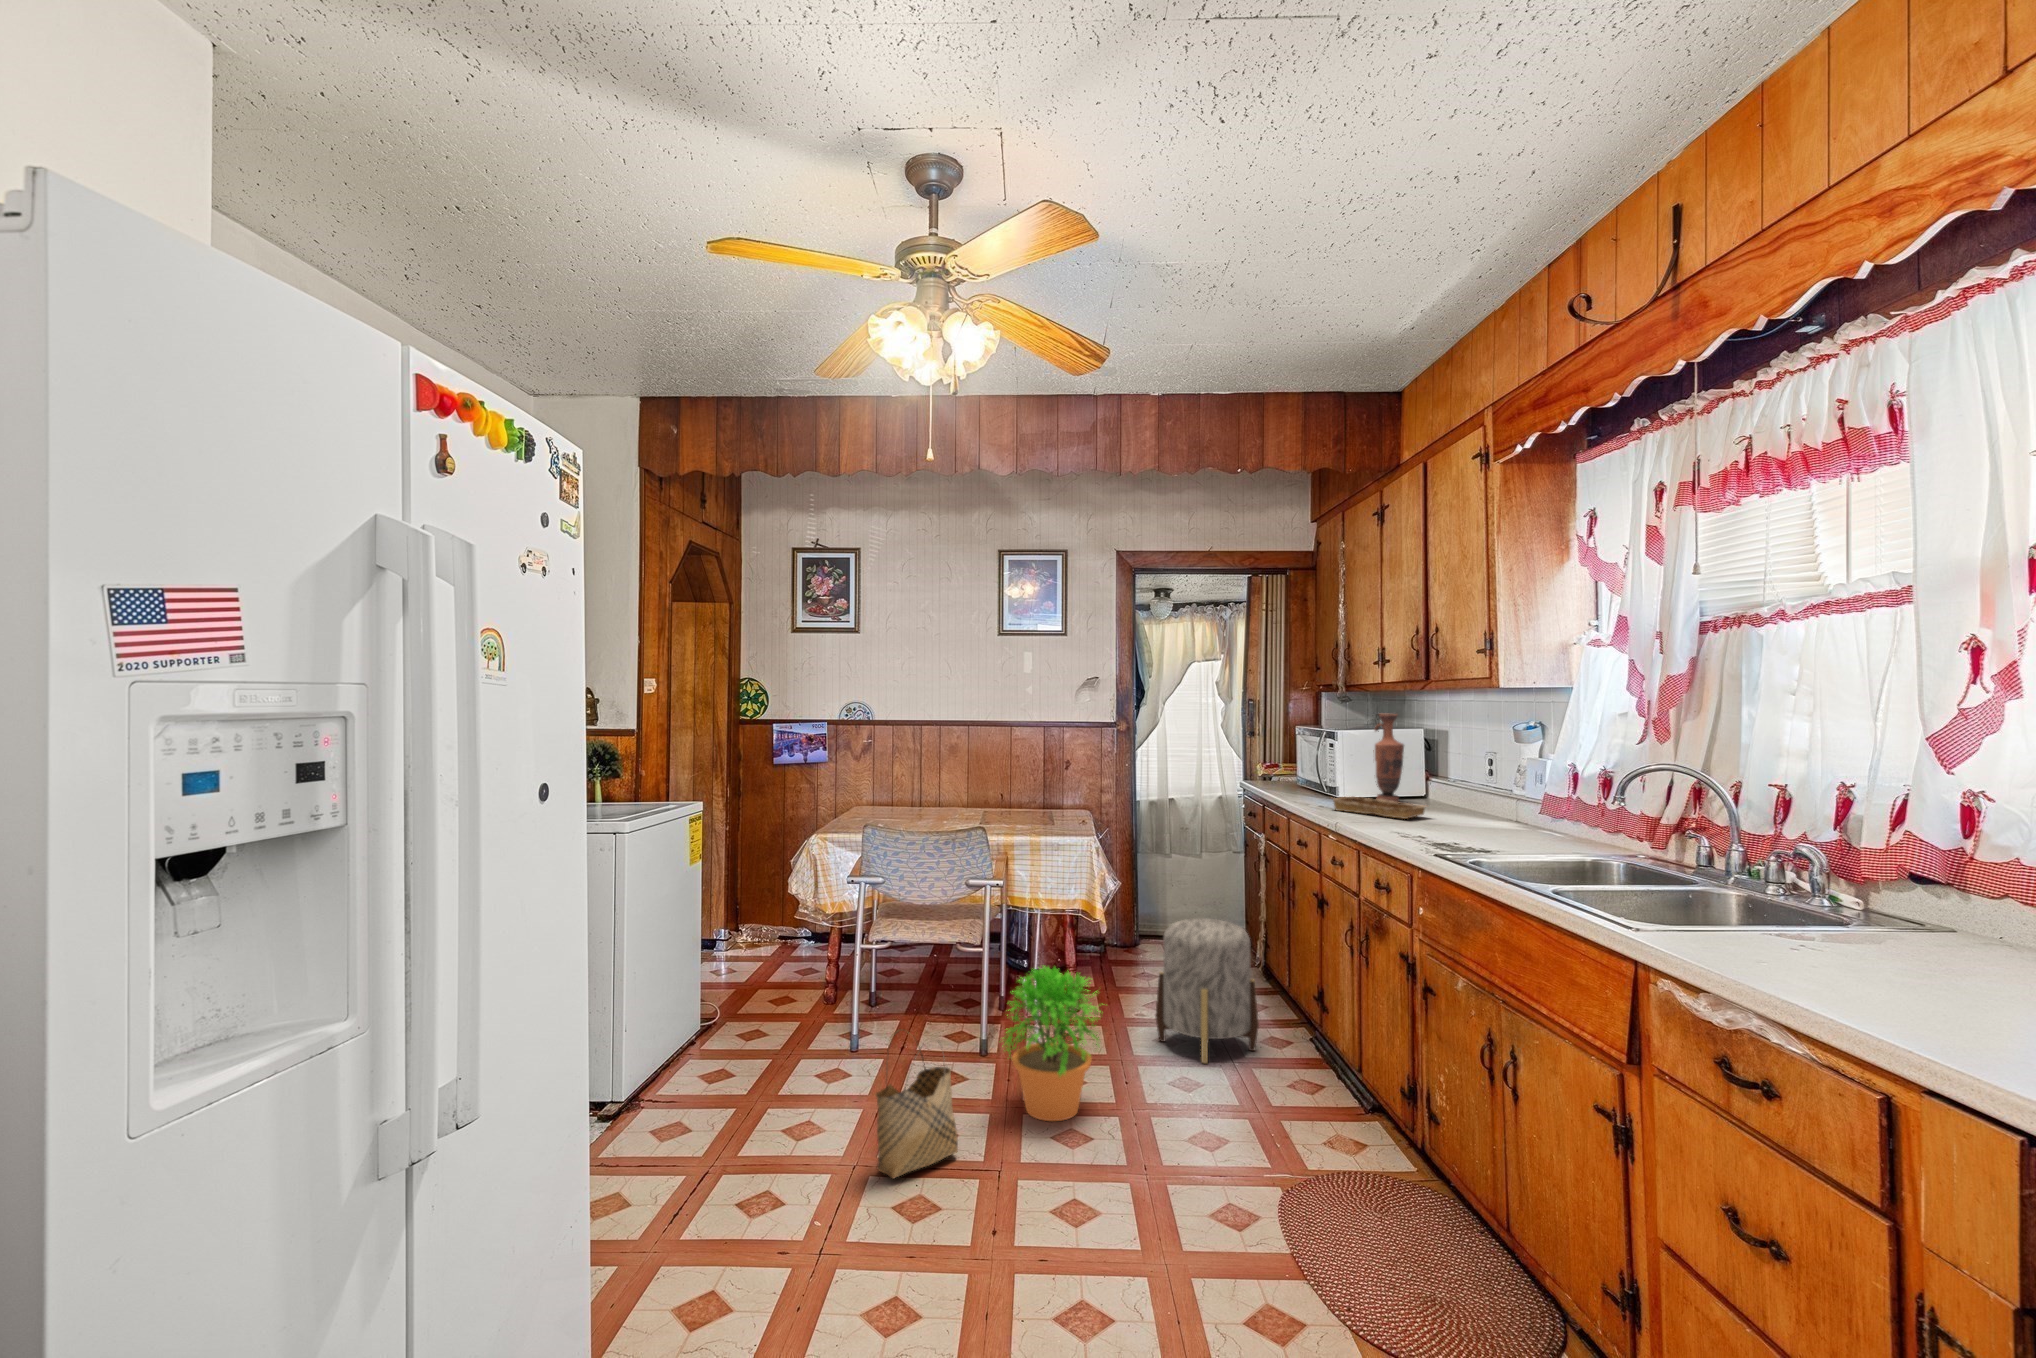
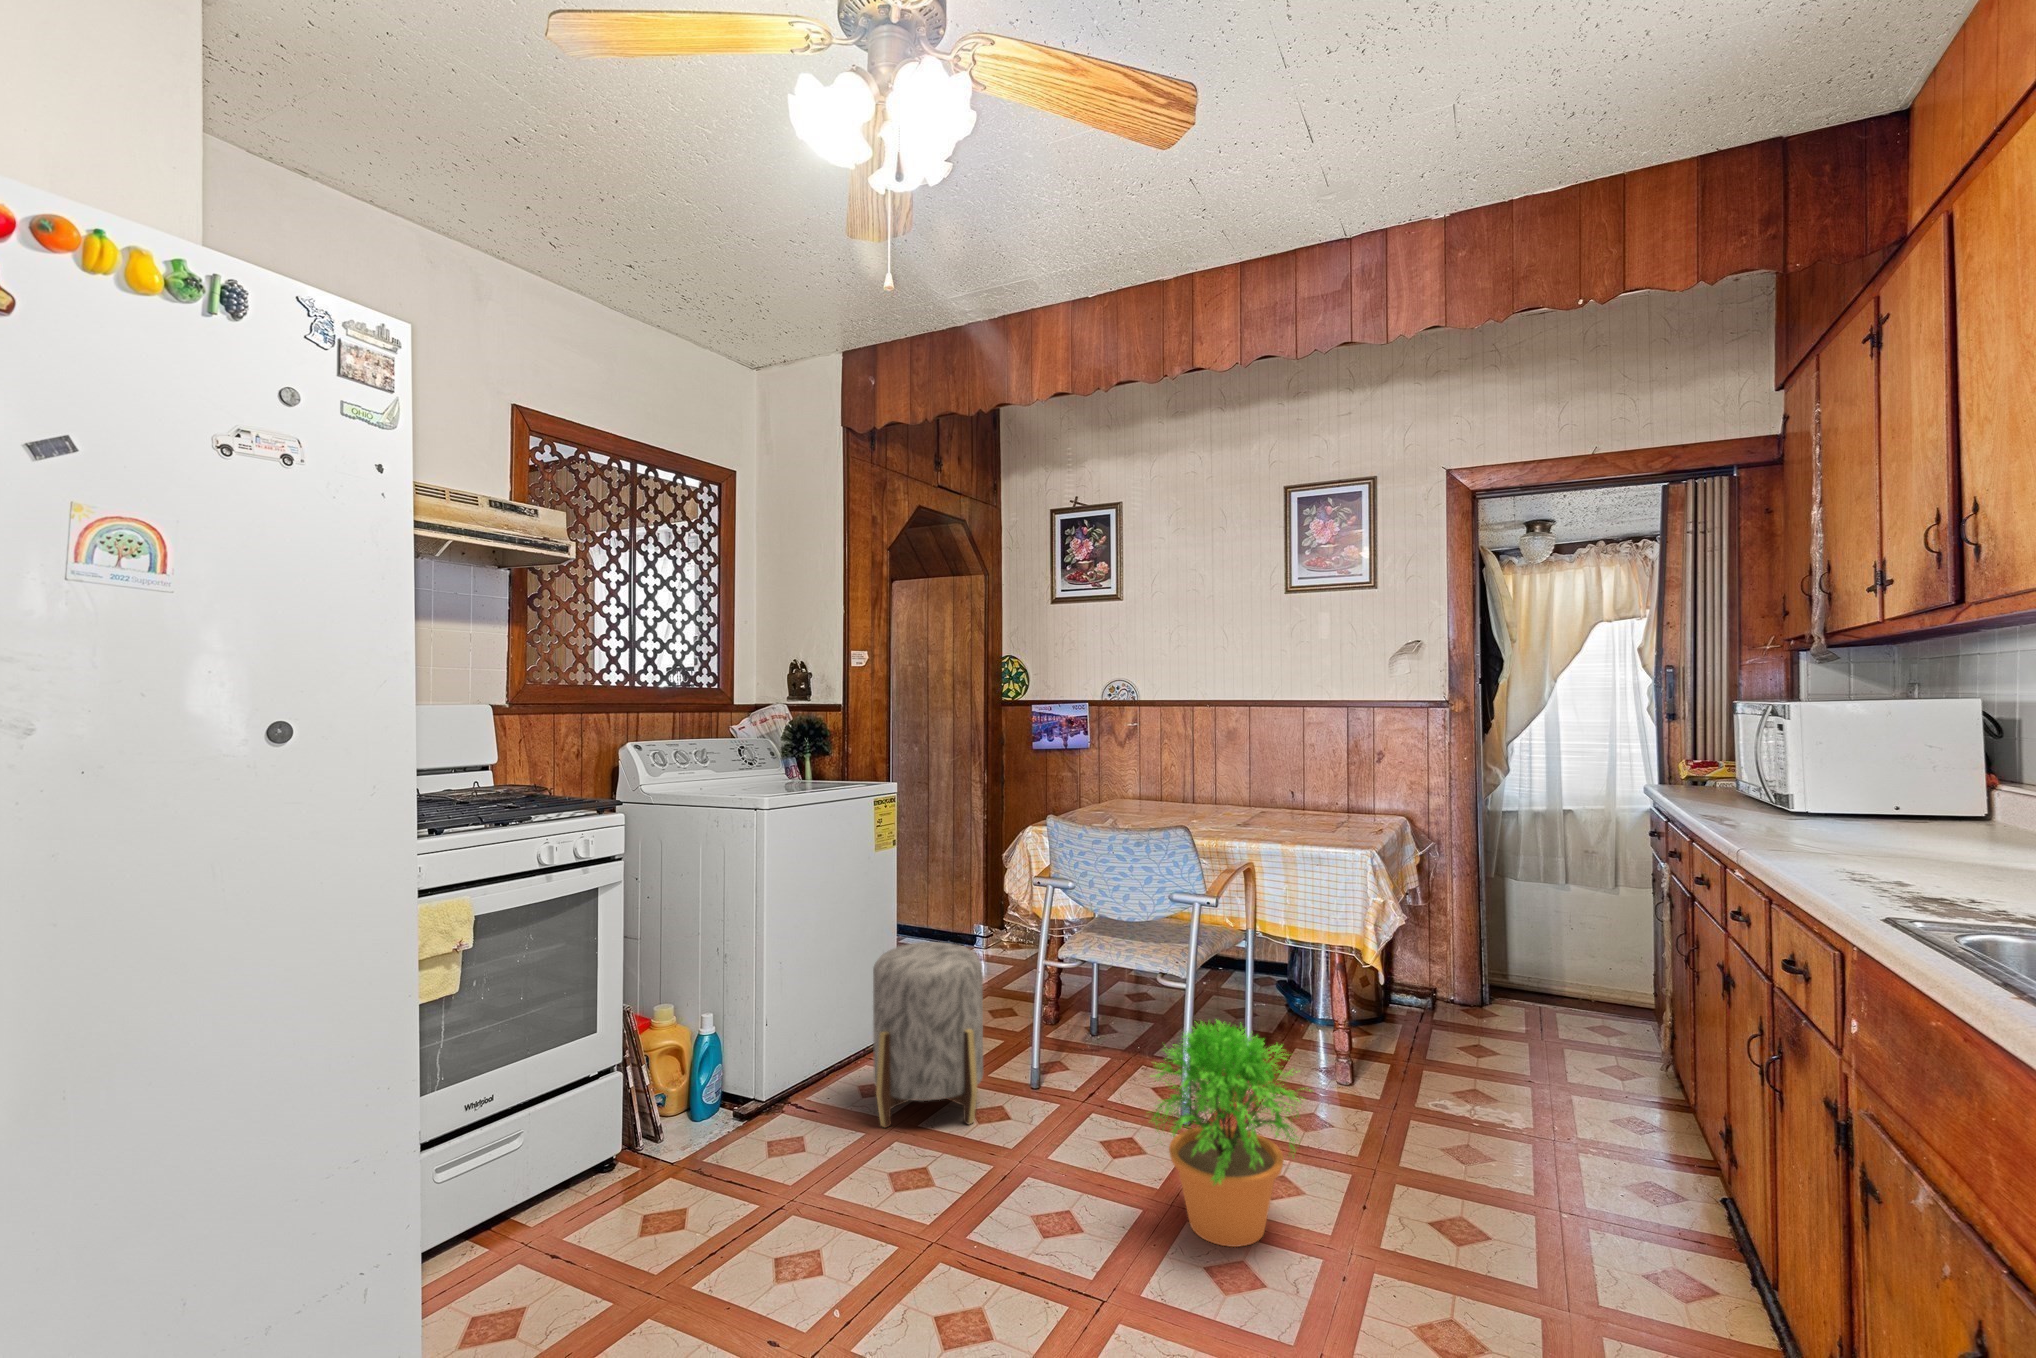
vase: present [1373,714,1404,802] -> none [1858,671,1927,822]
tray: present [1333,796,1426,819] -> none [1743,807,1965,849]
stool: present [1155,918,1259,1063] -> present [873,942,983,1127]
woven basket: present [876,1029,958,1178] -> none [939,1078,1059,1277]

